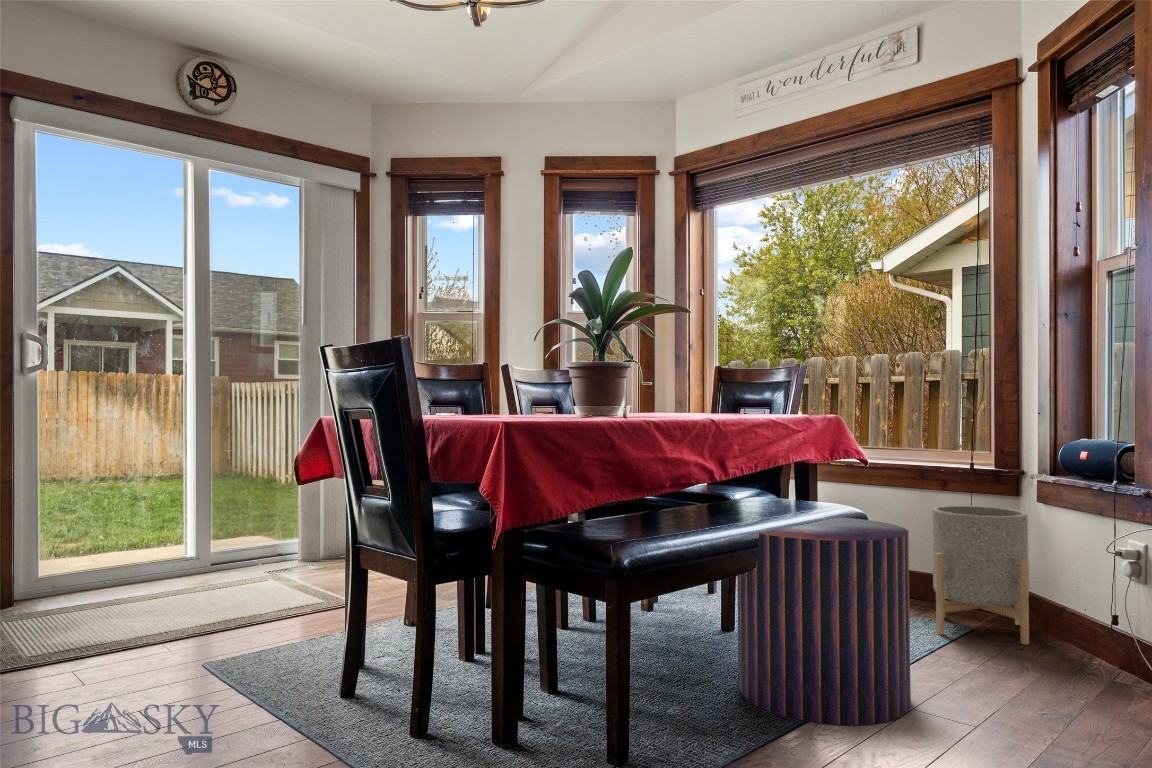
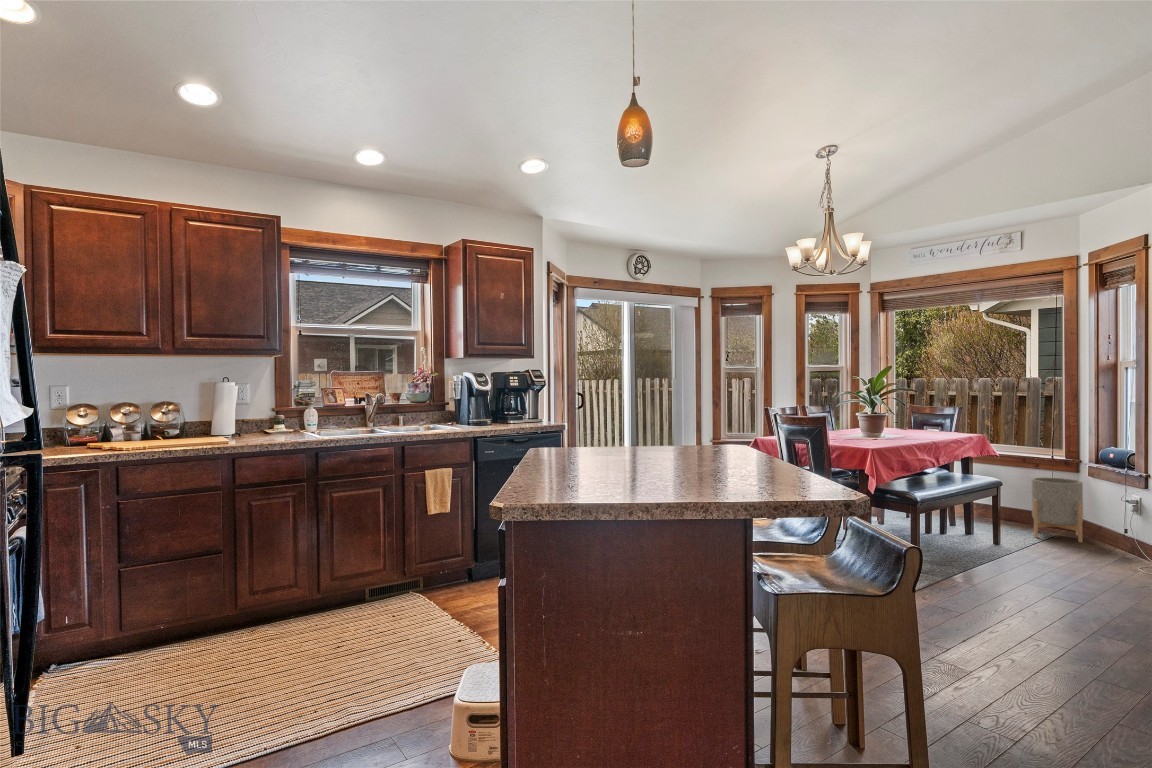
pouf: present [738,517,911,725] -> none [944,481,1025,563]

